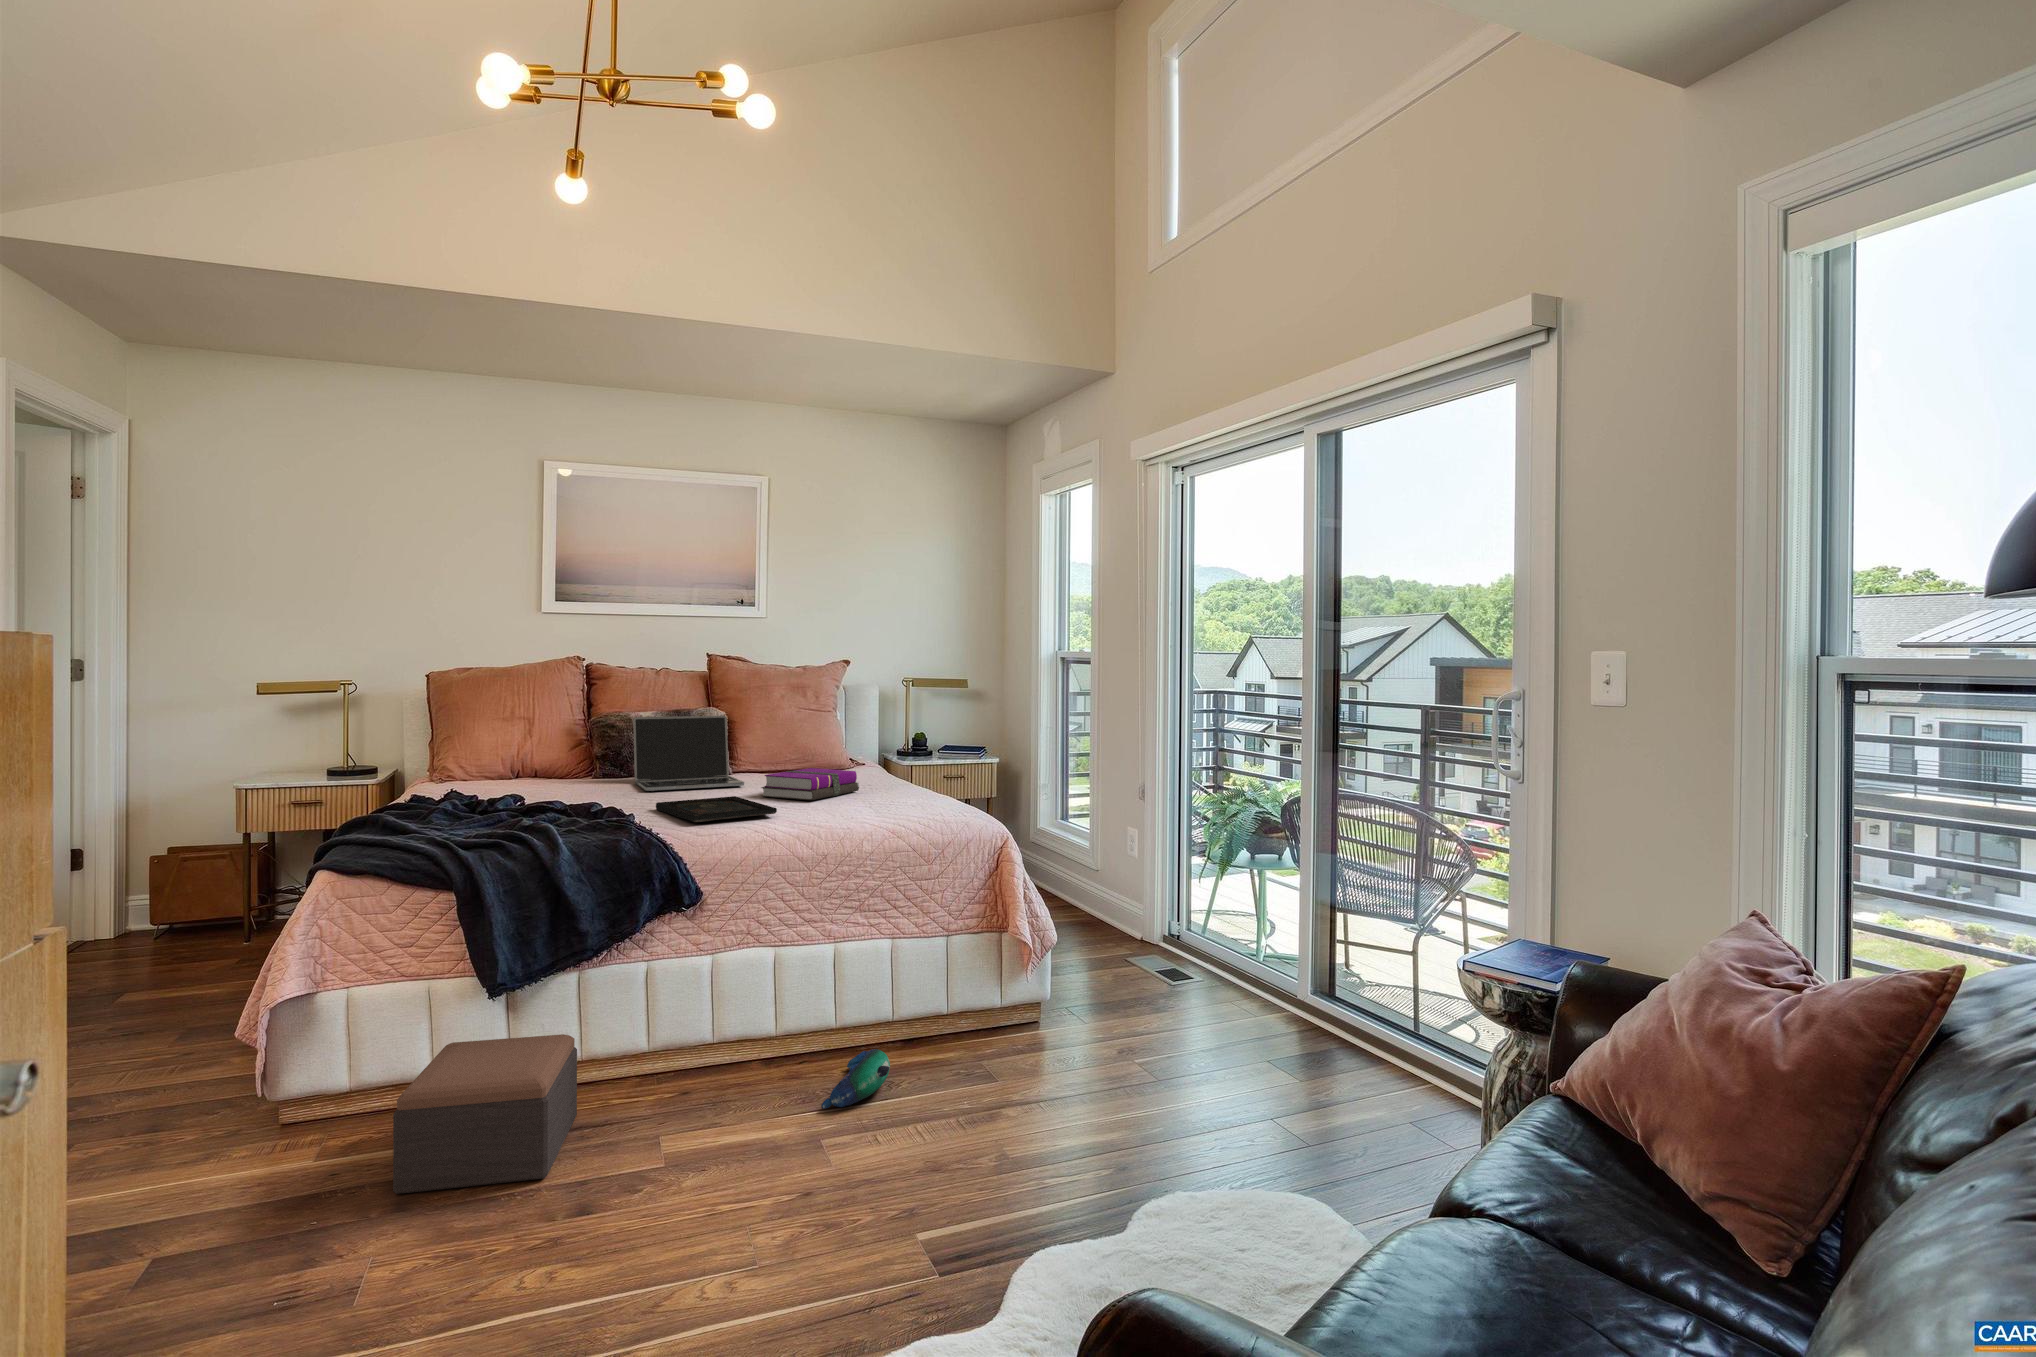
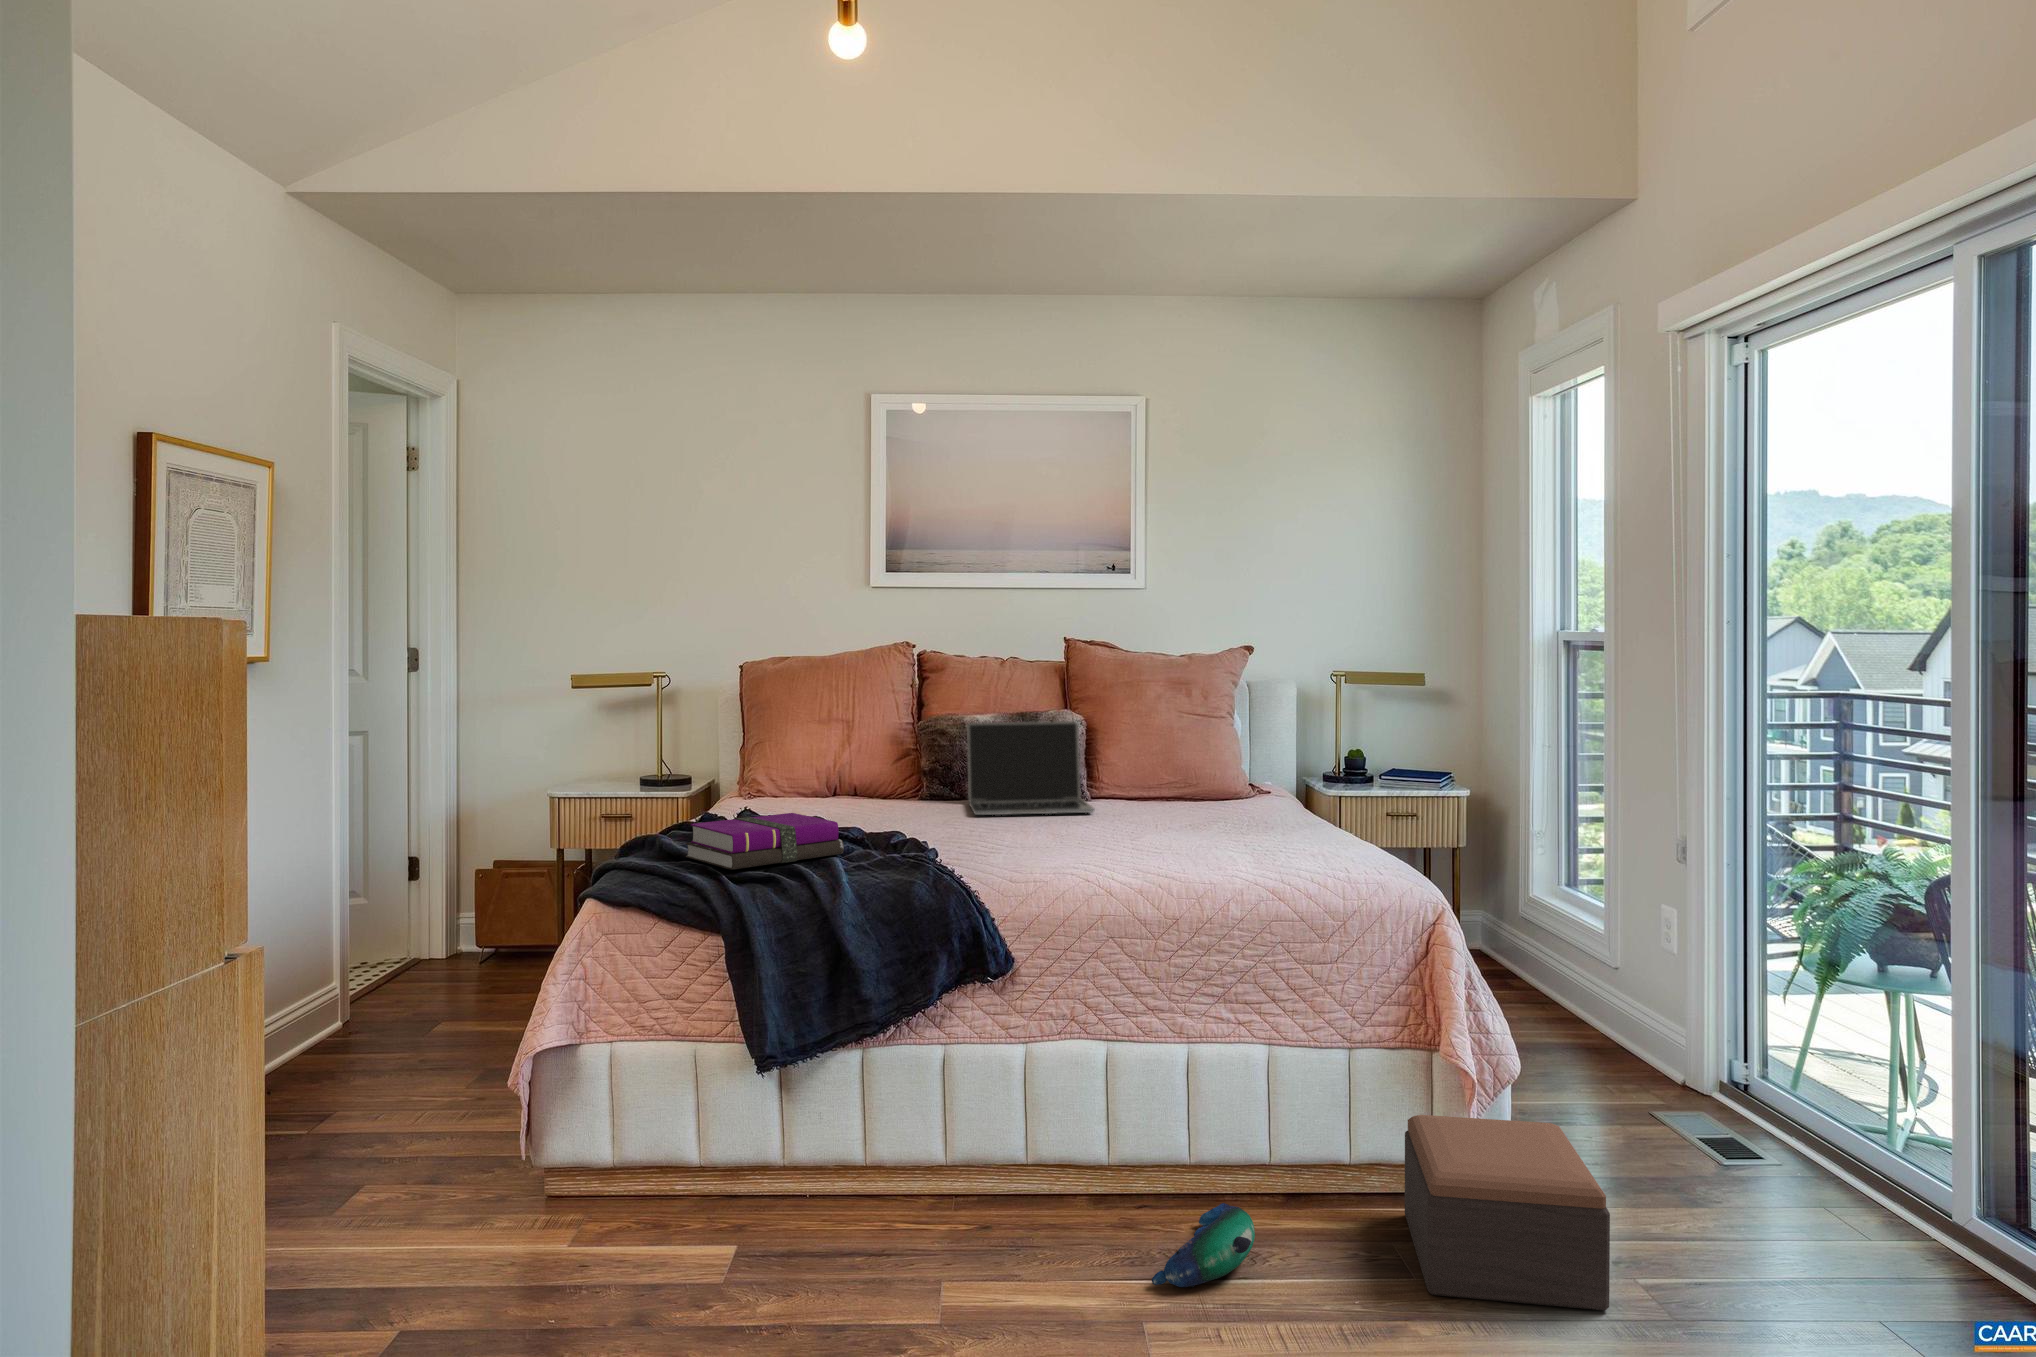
notebook: present [762,768,859,800] -> present [685,813,844,870]
tray: present [656,796,777,822] -> none [974,829,1116,864]
footstool: present [393,1034,577,1194] -> present [1405,1115,1610,1311]

